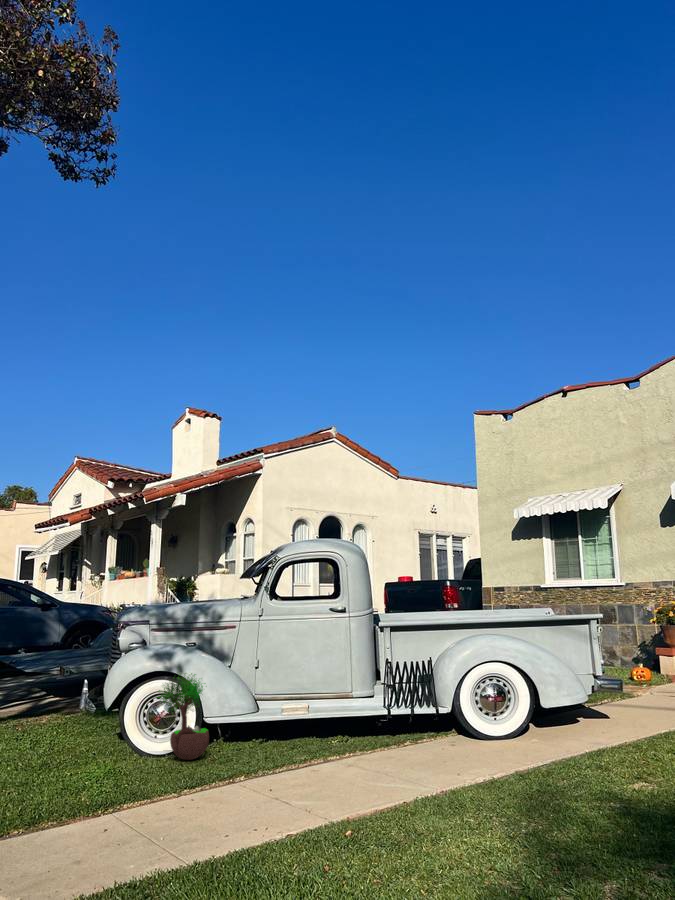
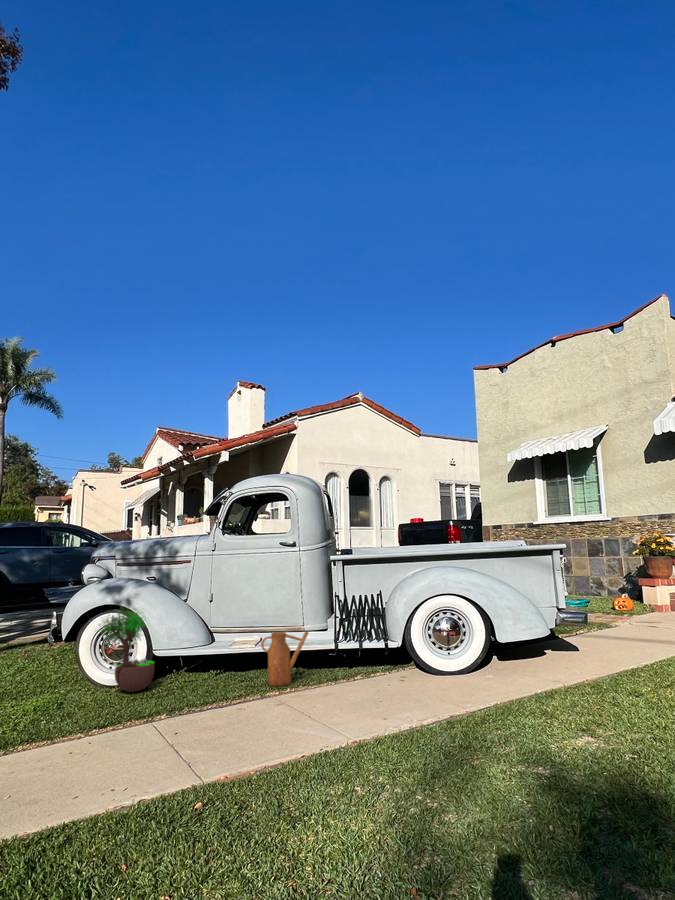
watering can: none [316,697,364,752] -> present [261,631,308,686]

